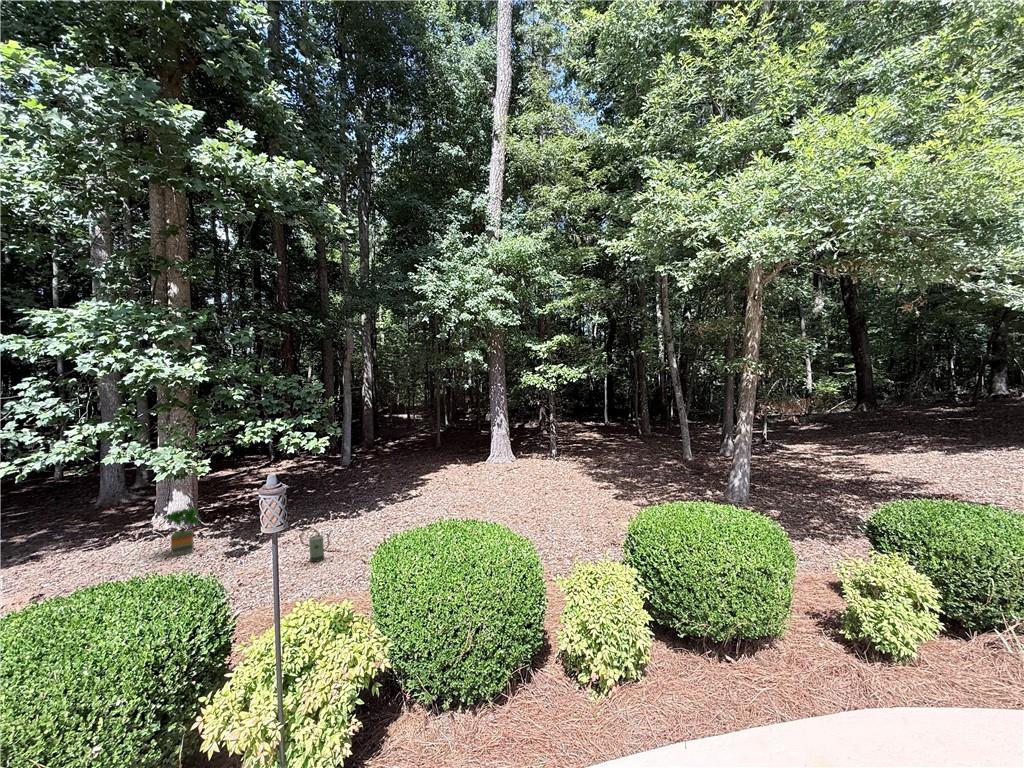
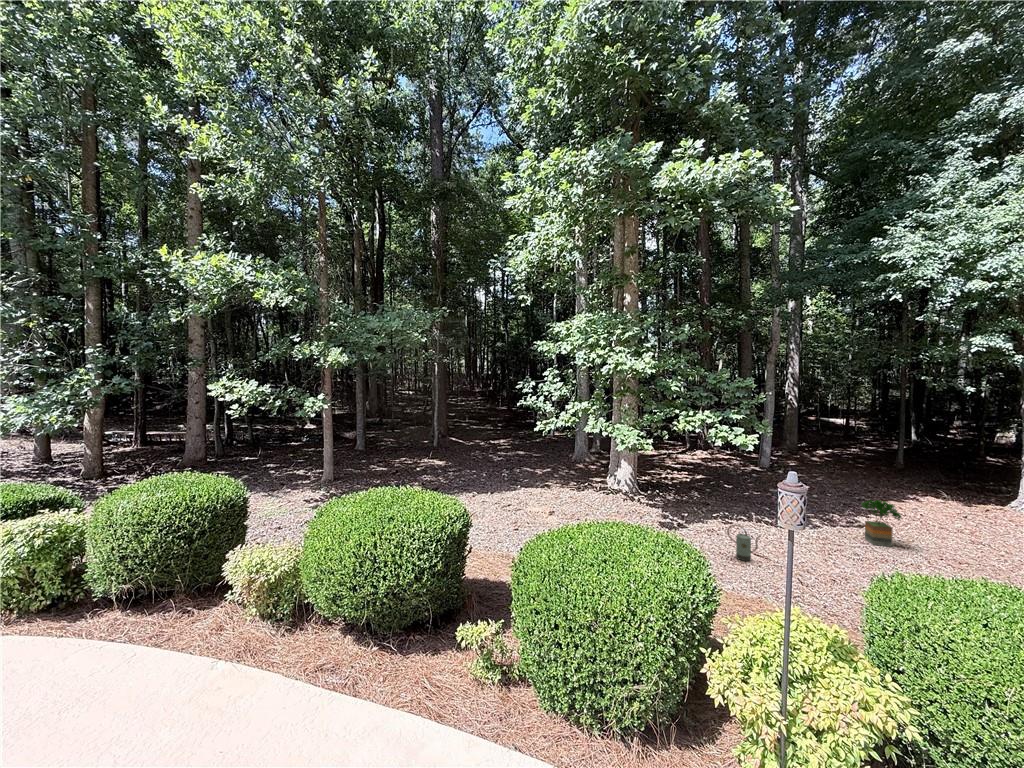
potted tree: present [165,508,200,557] -> present [862,500,902,547]

